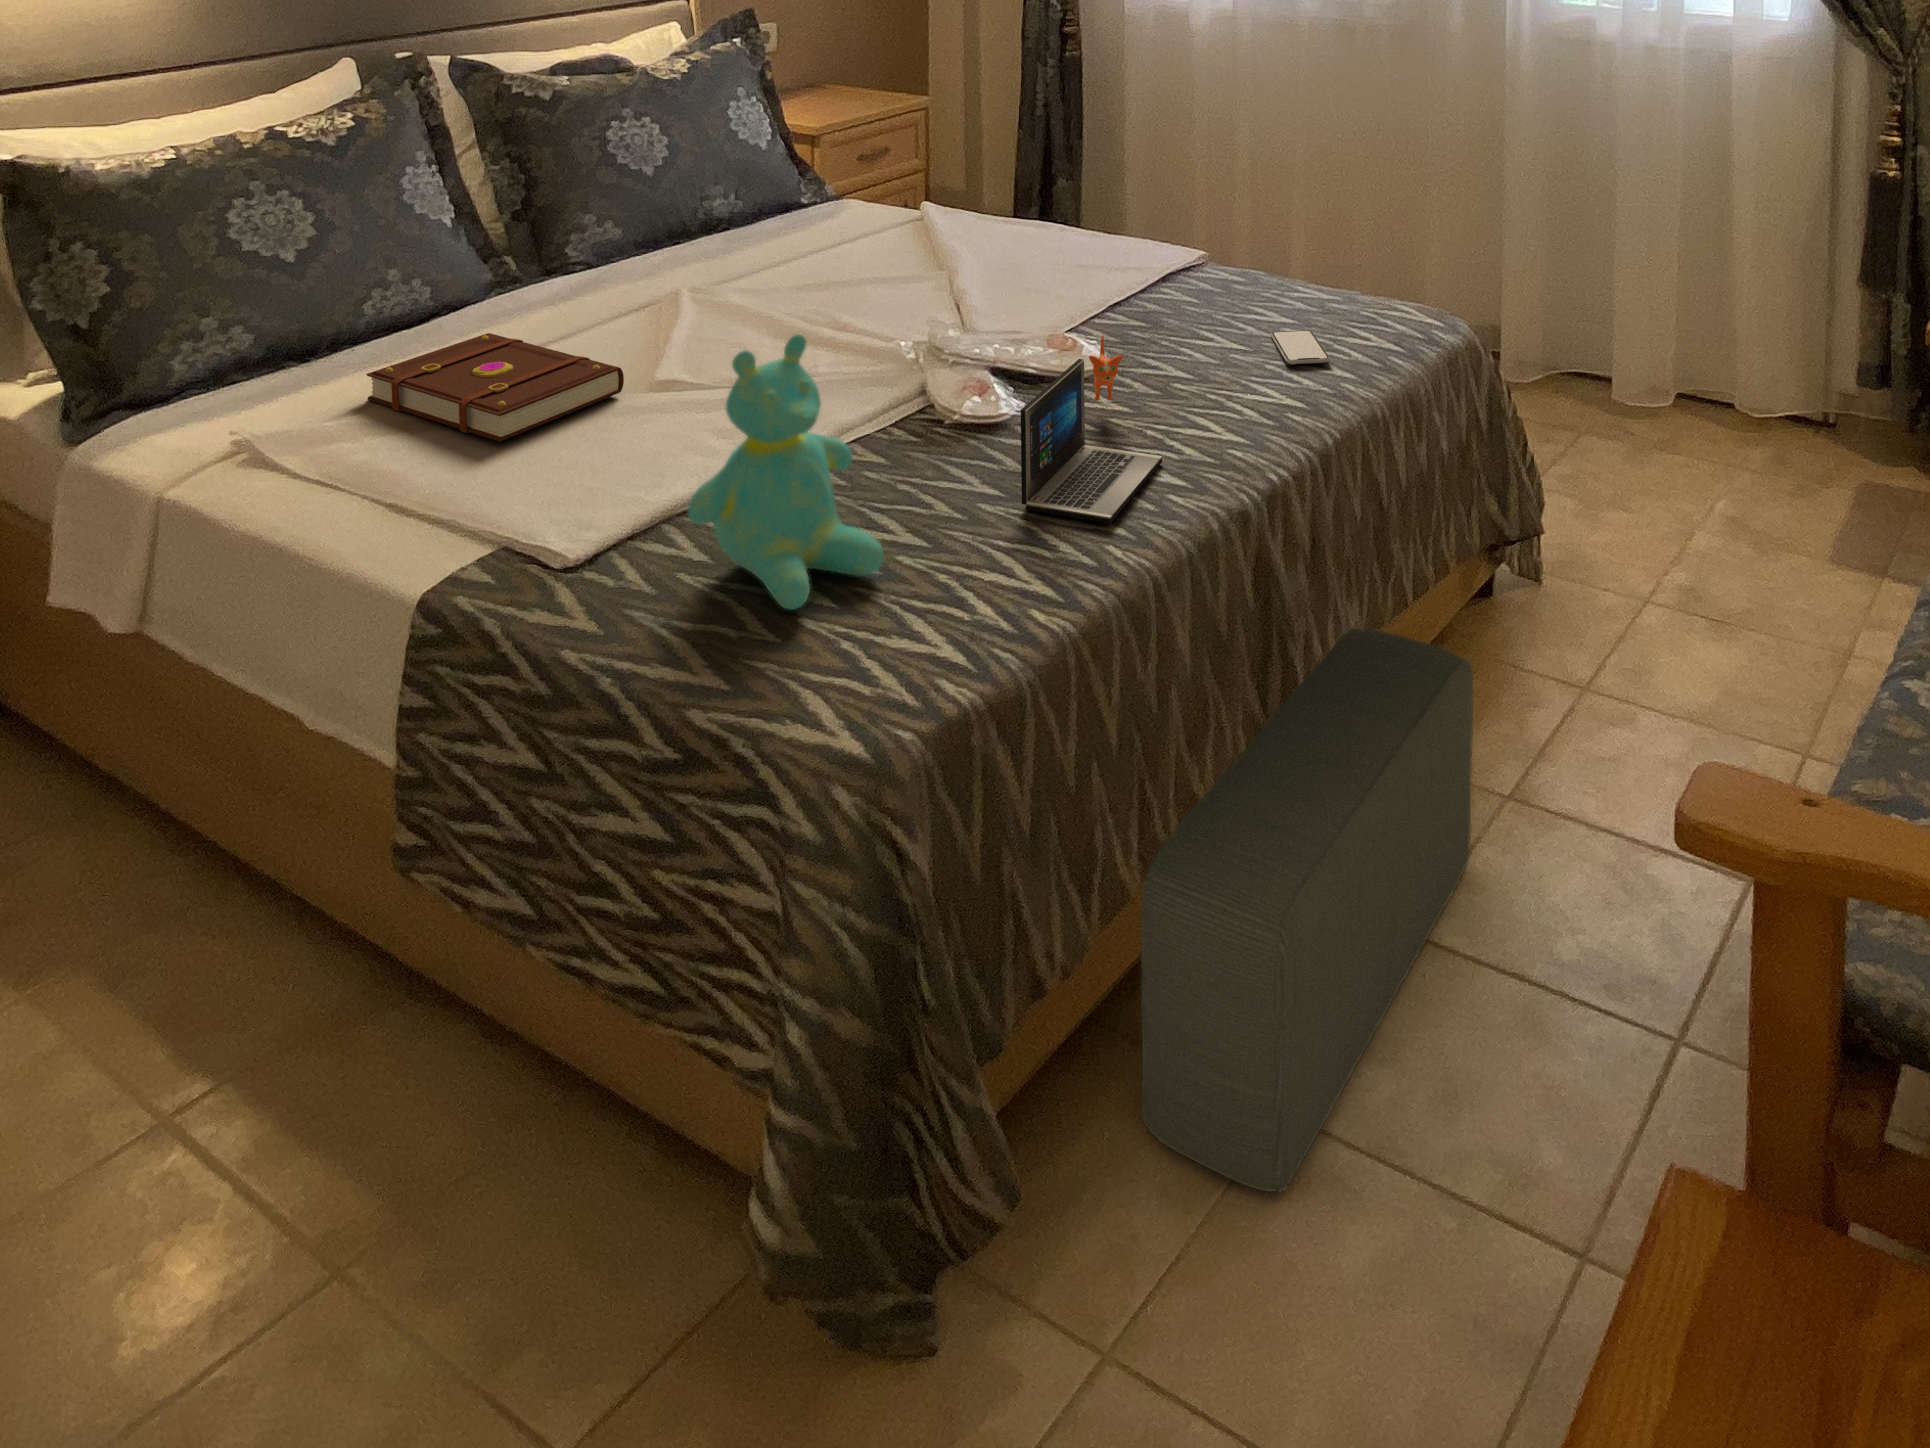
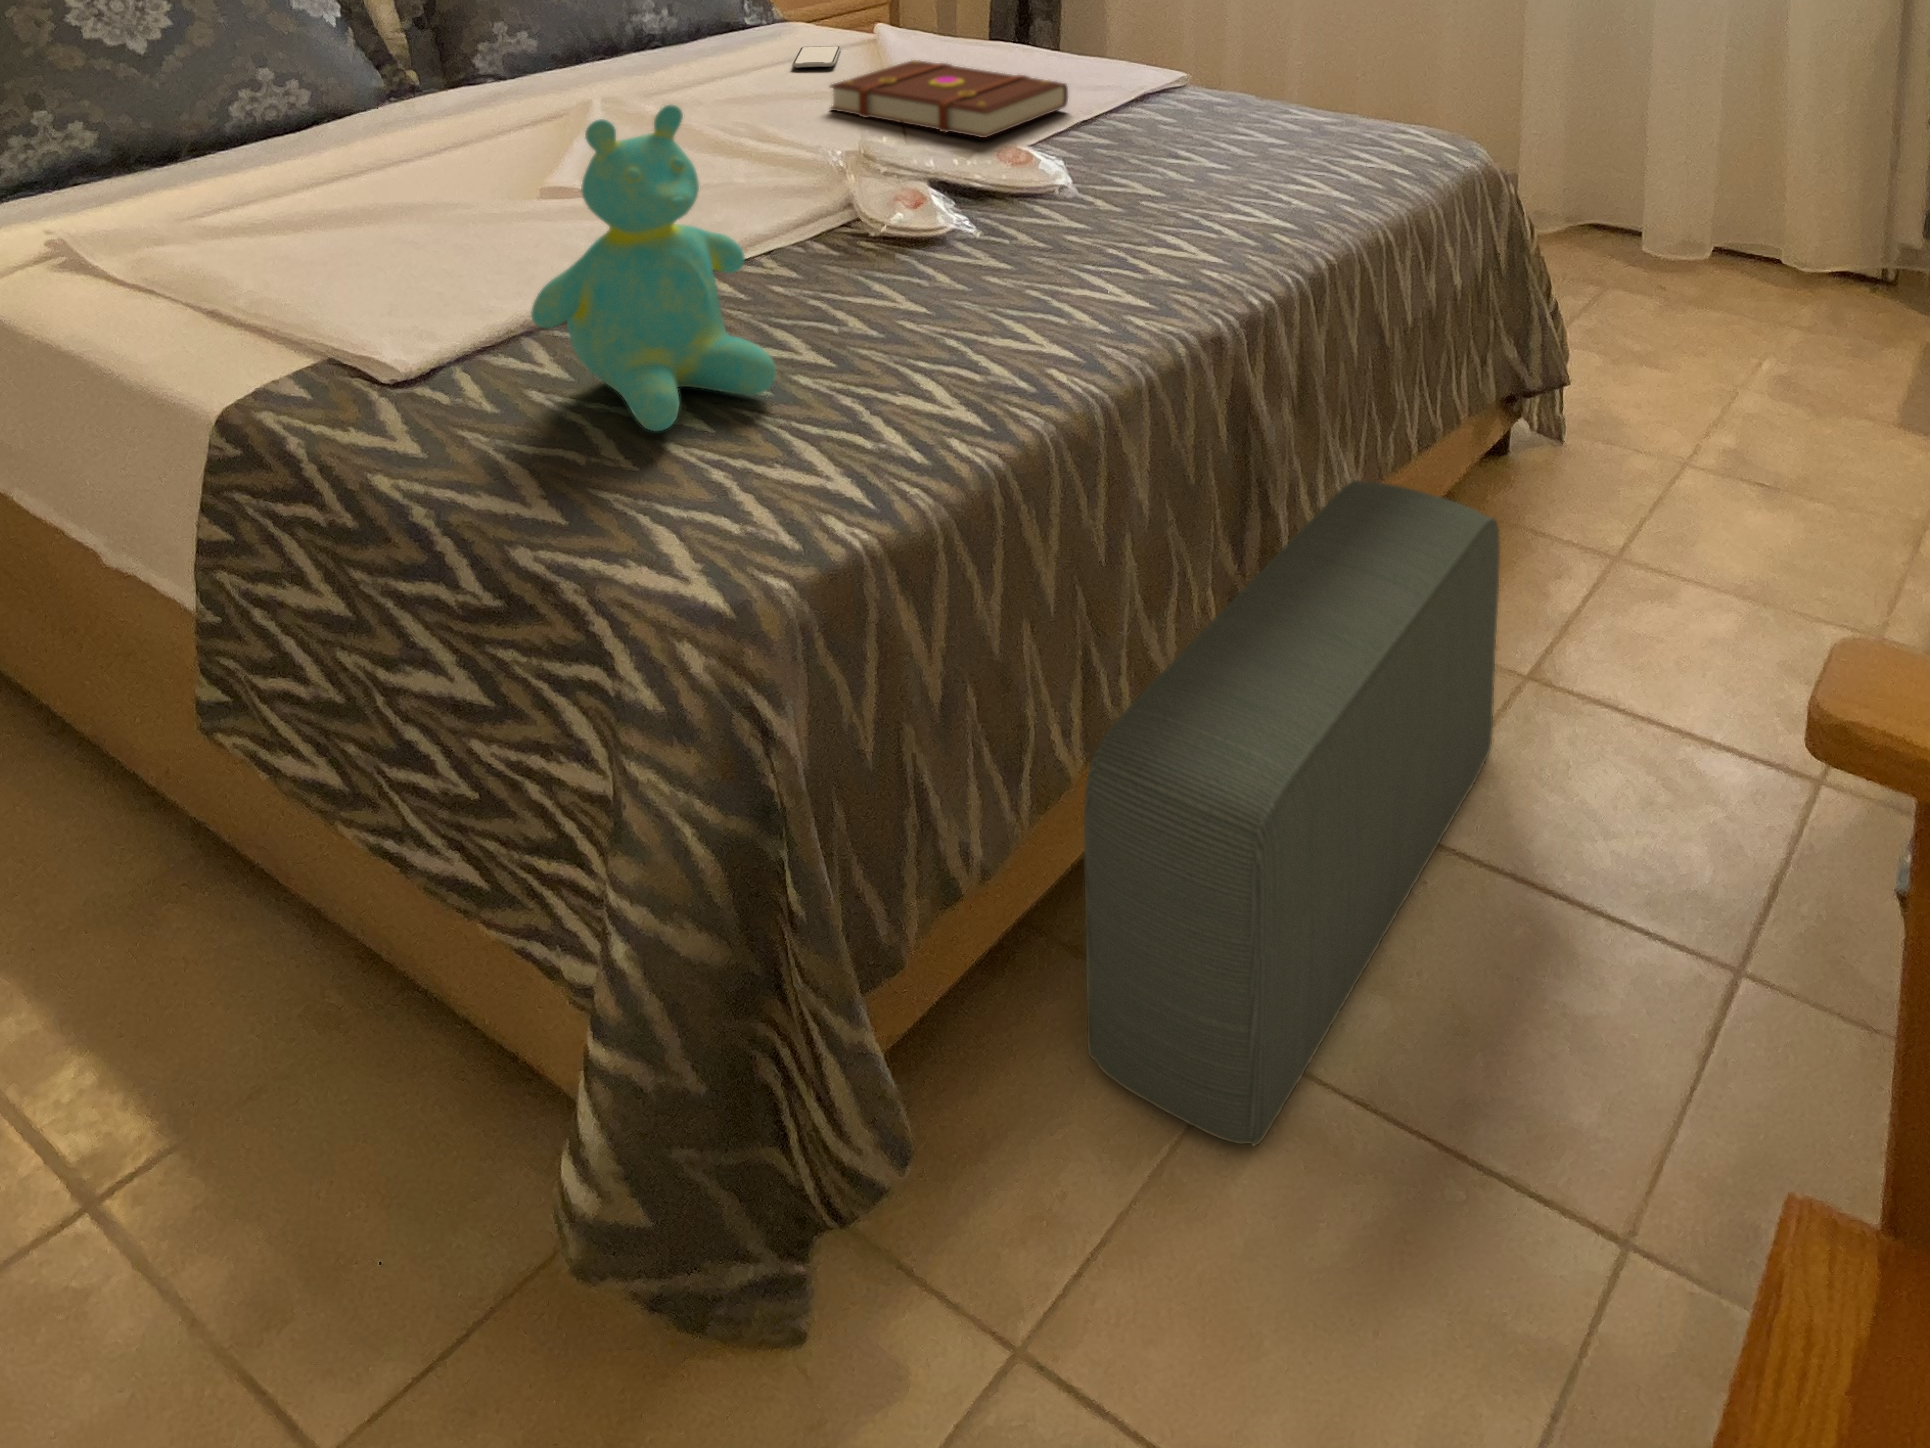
smartphone: present [1271,330,1330,365] -> present [792,46,841,68]
book: present [366,333,624,442] -> present [830,60,1068,138]
laptop: present [1021,336,1162,523] -> none [951,139,1127,344]

